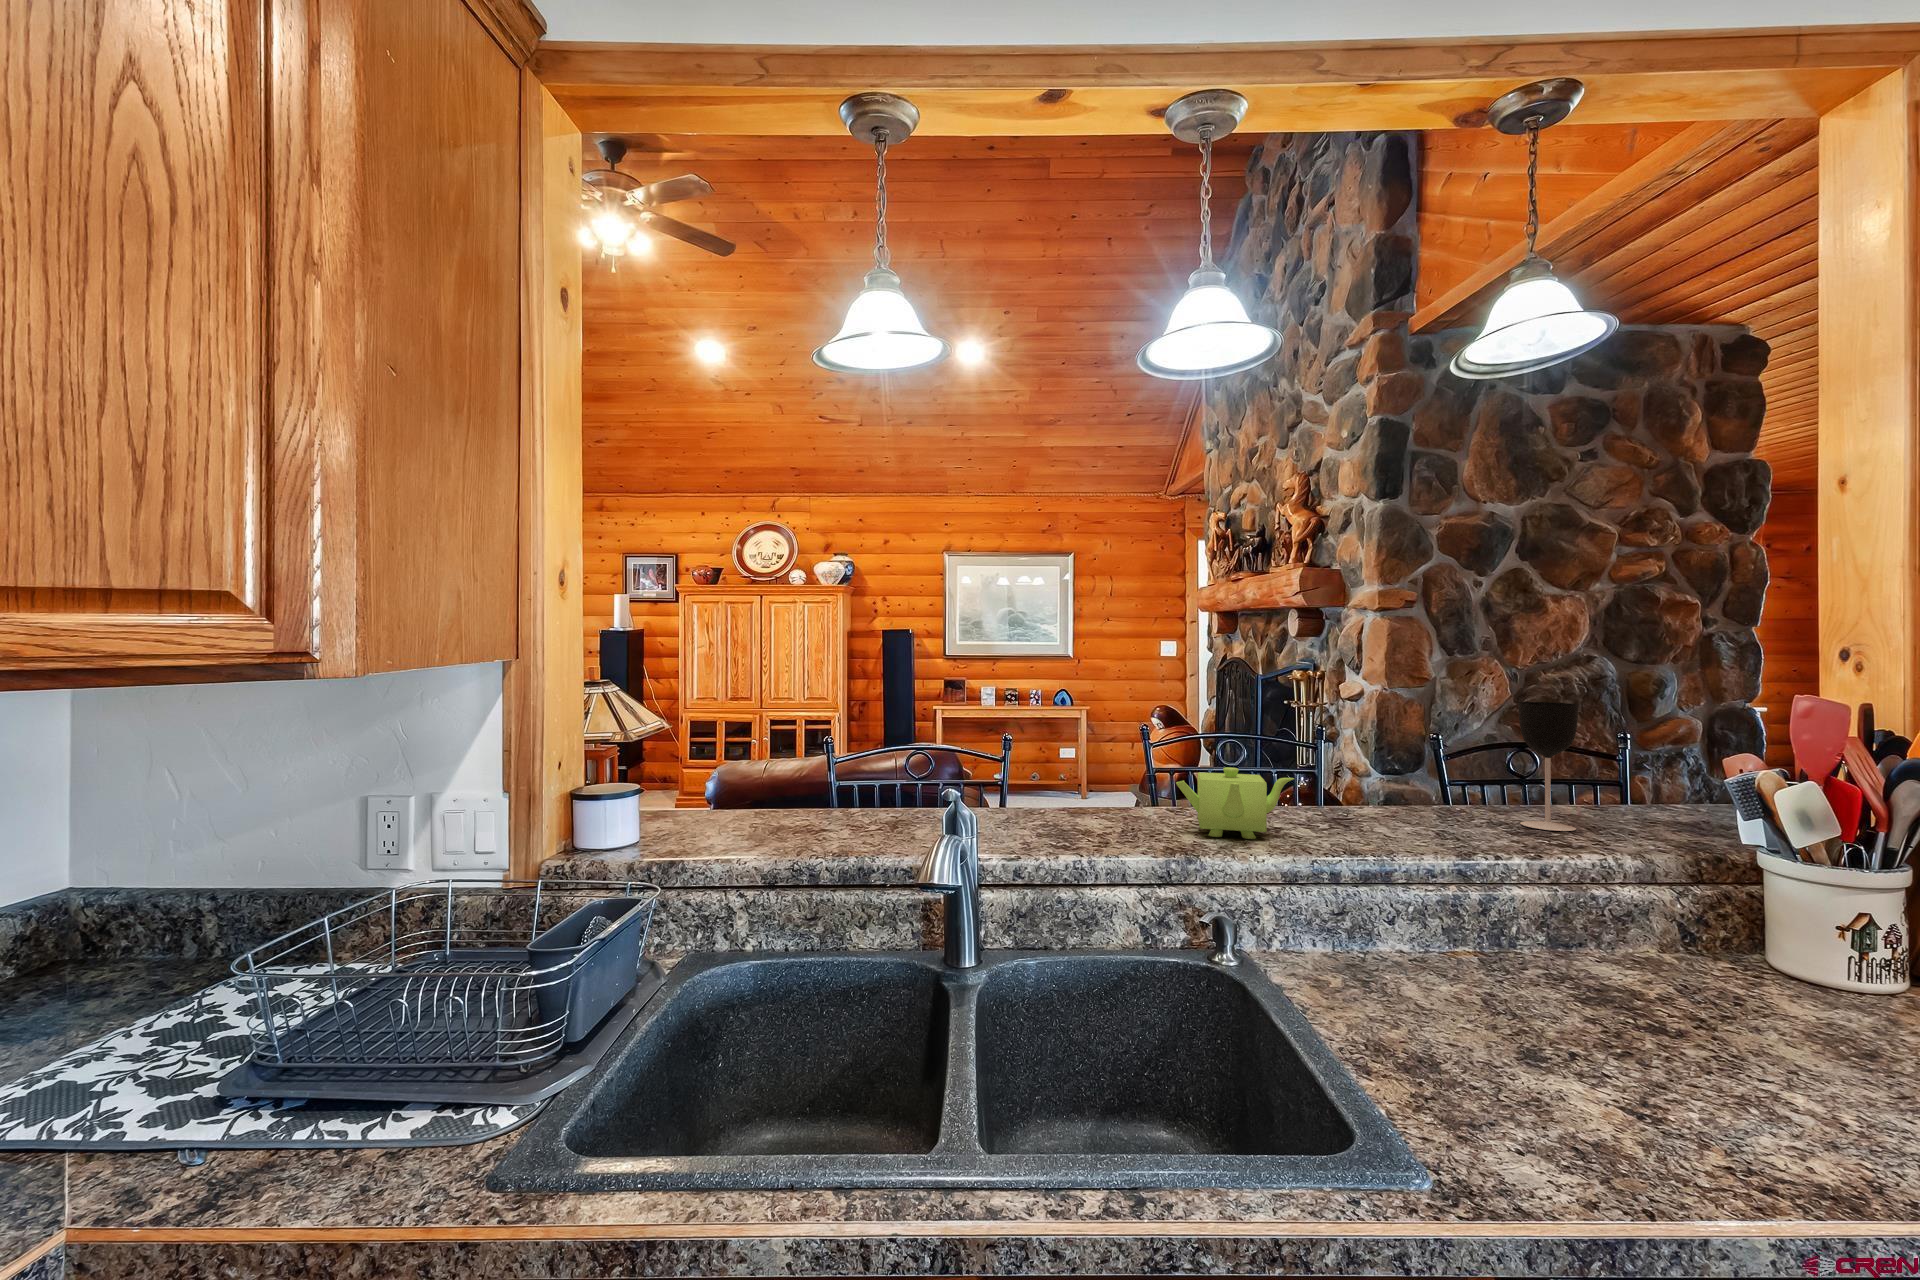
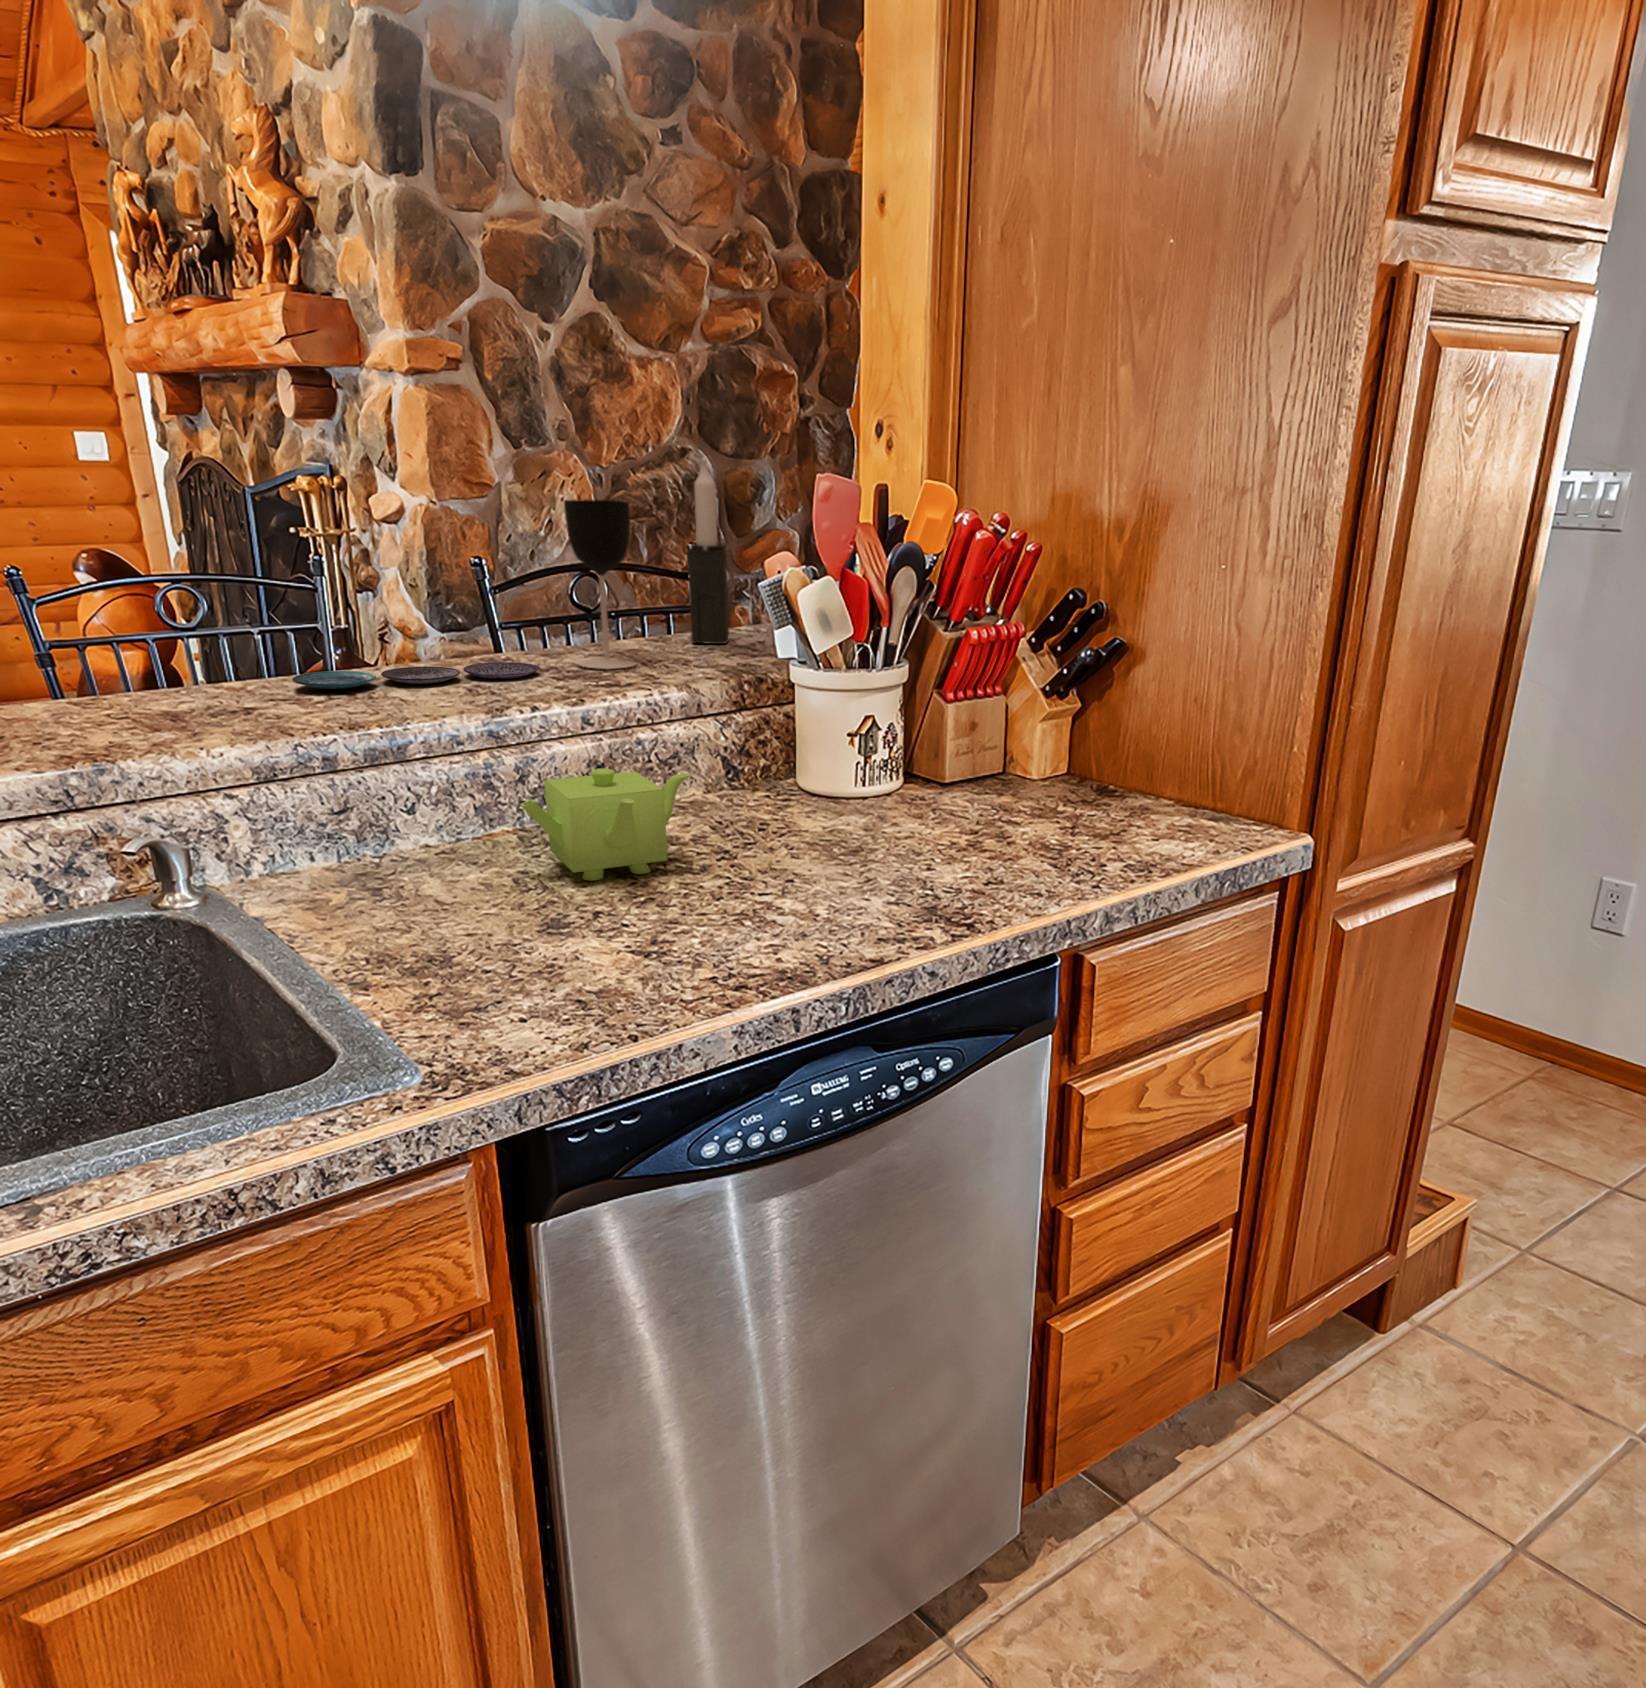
candle: none [1622,671,1661,819] -> present [688,458,729,644]
teapot: present [1176,767,1294,839] -> present [520,769,692,880]
plate: none [1305,810,1489,829] -> present [292,662,539,689]

